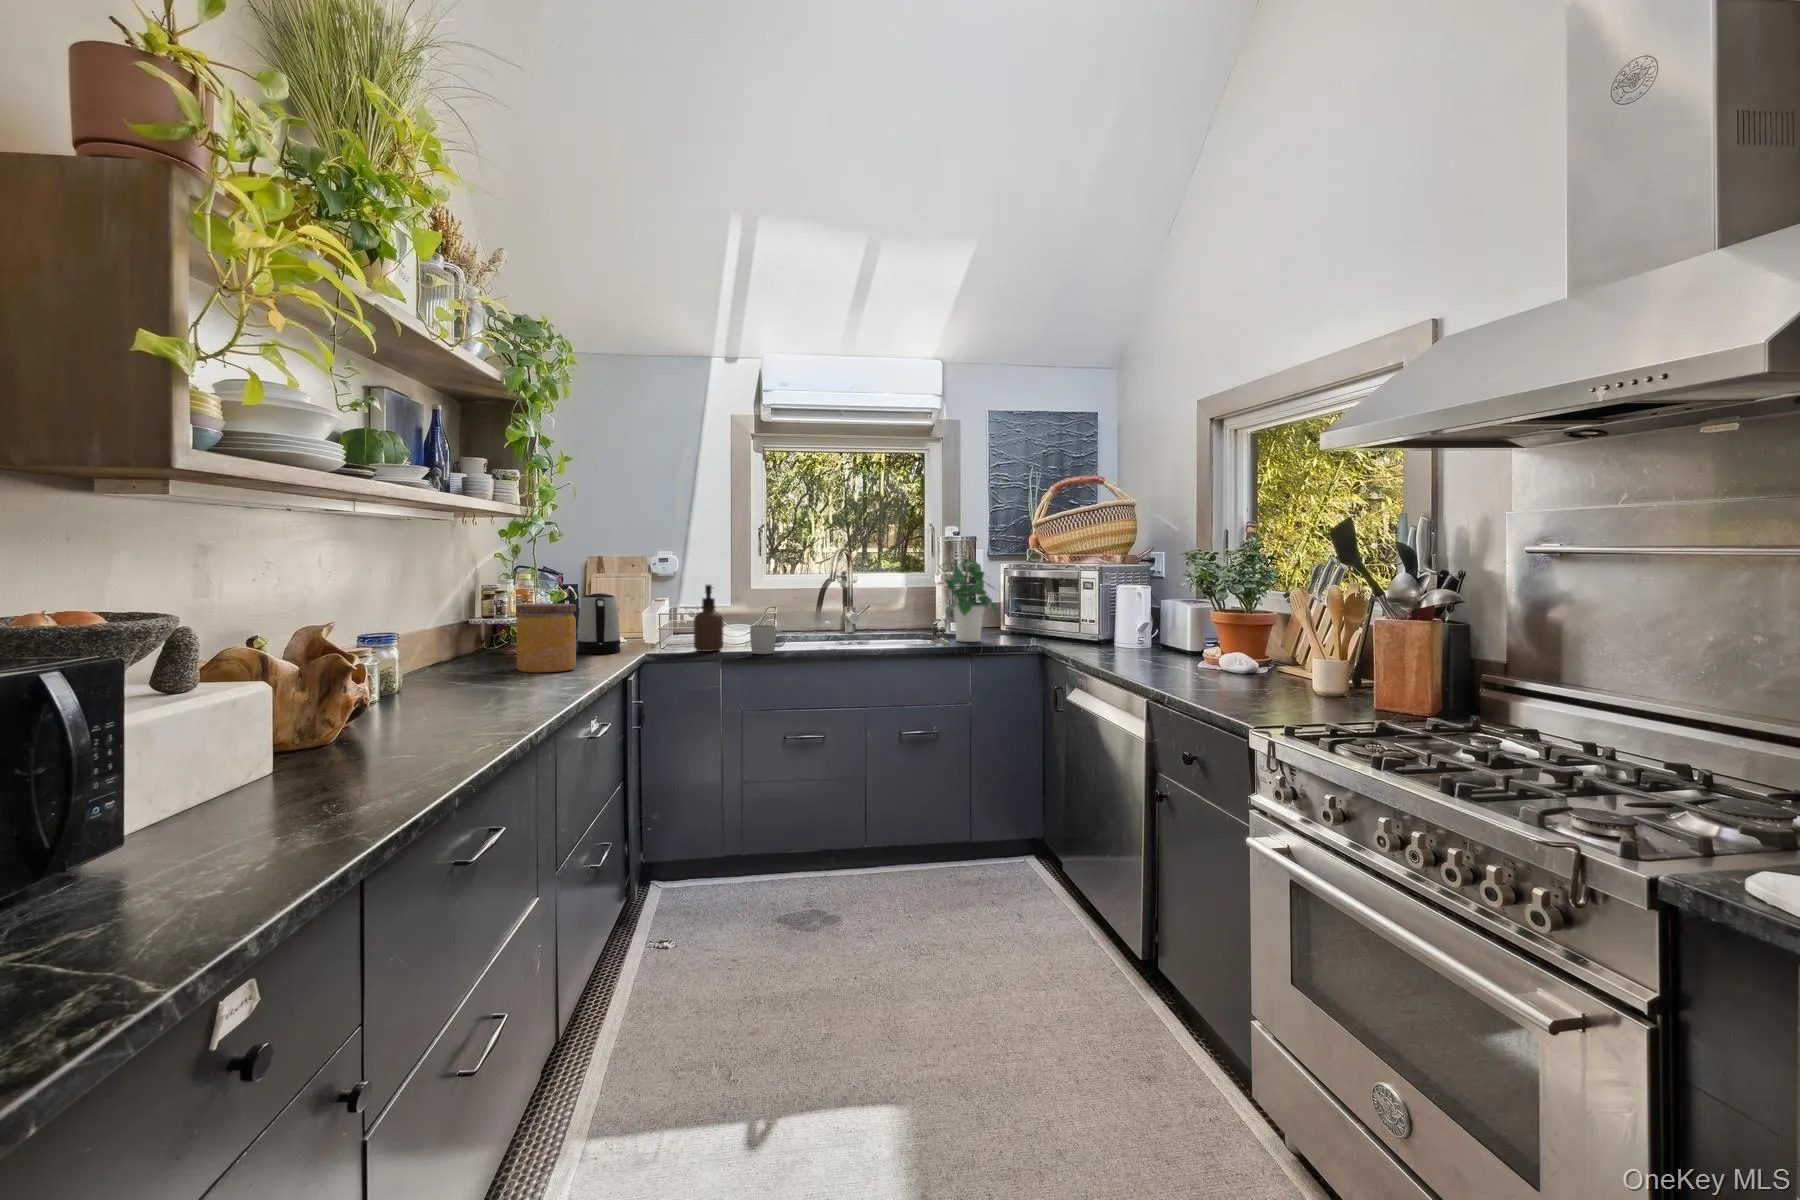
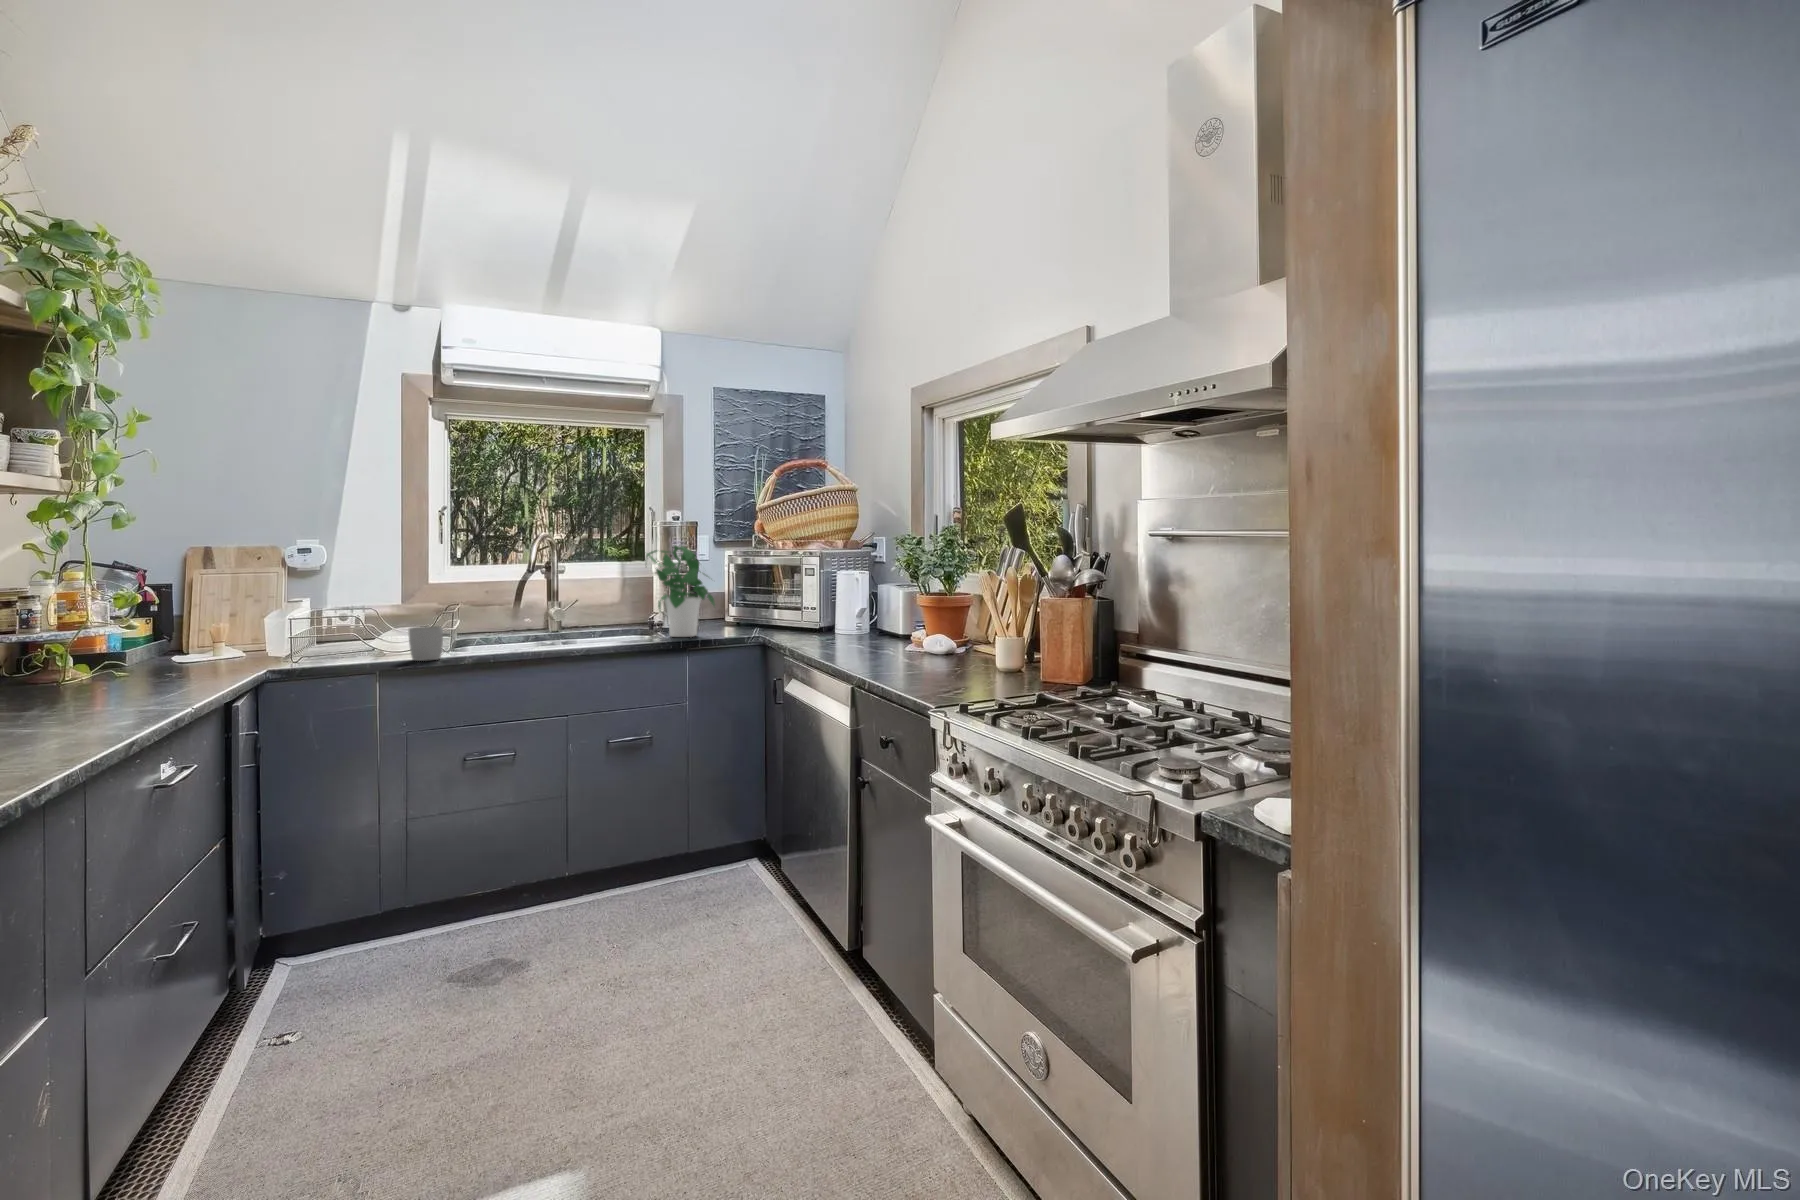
soap dispenser: present [694,585,723,652] -> none [332,580,374,661]
kettle: present [577,593,620,654] -> none [162,593,228,670]
jar: present [516,603,576,672] -> none [52,607,150,697]

